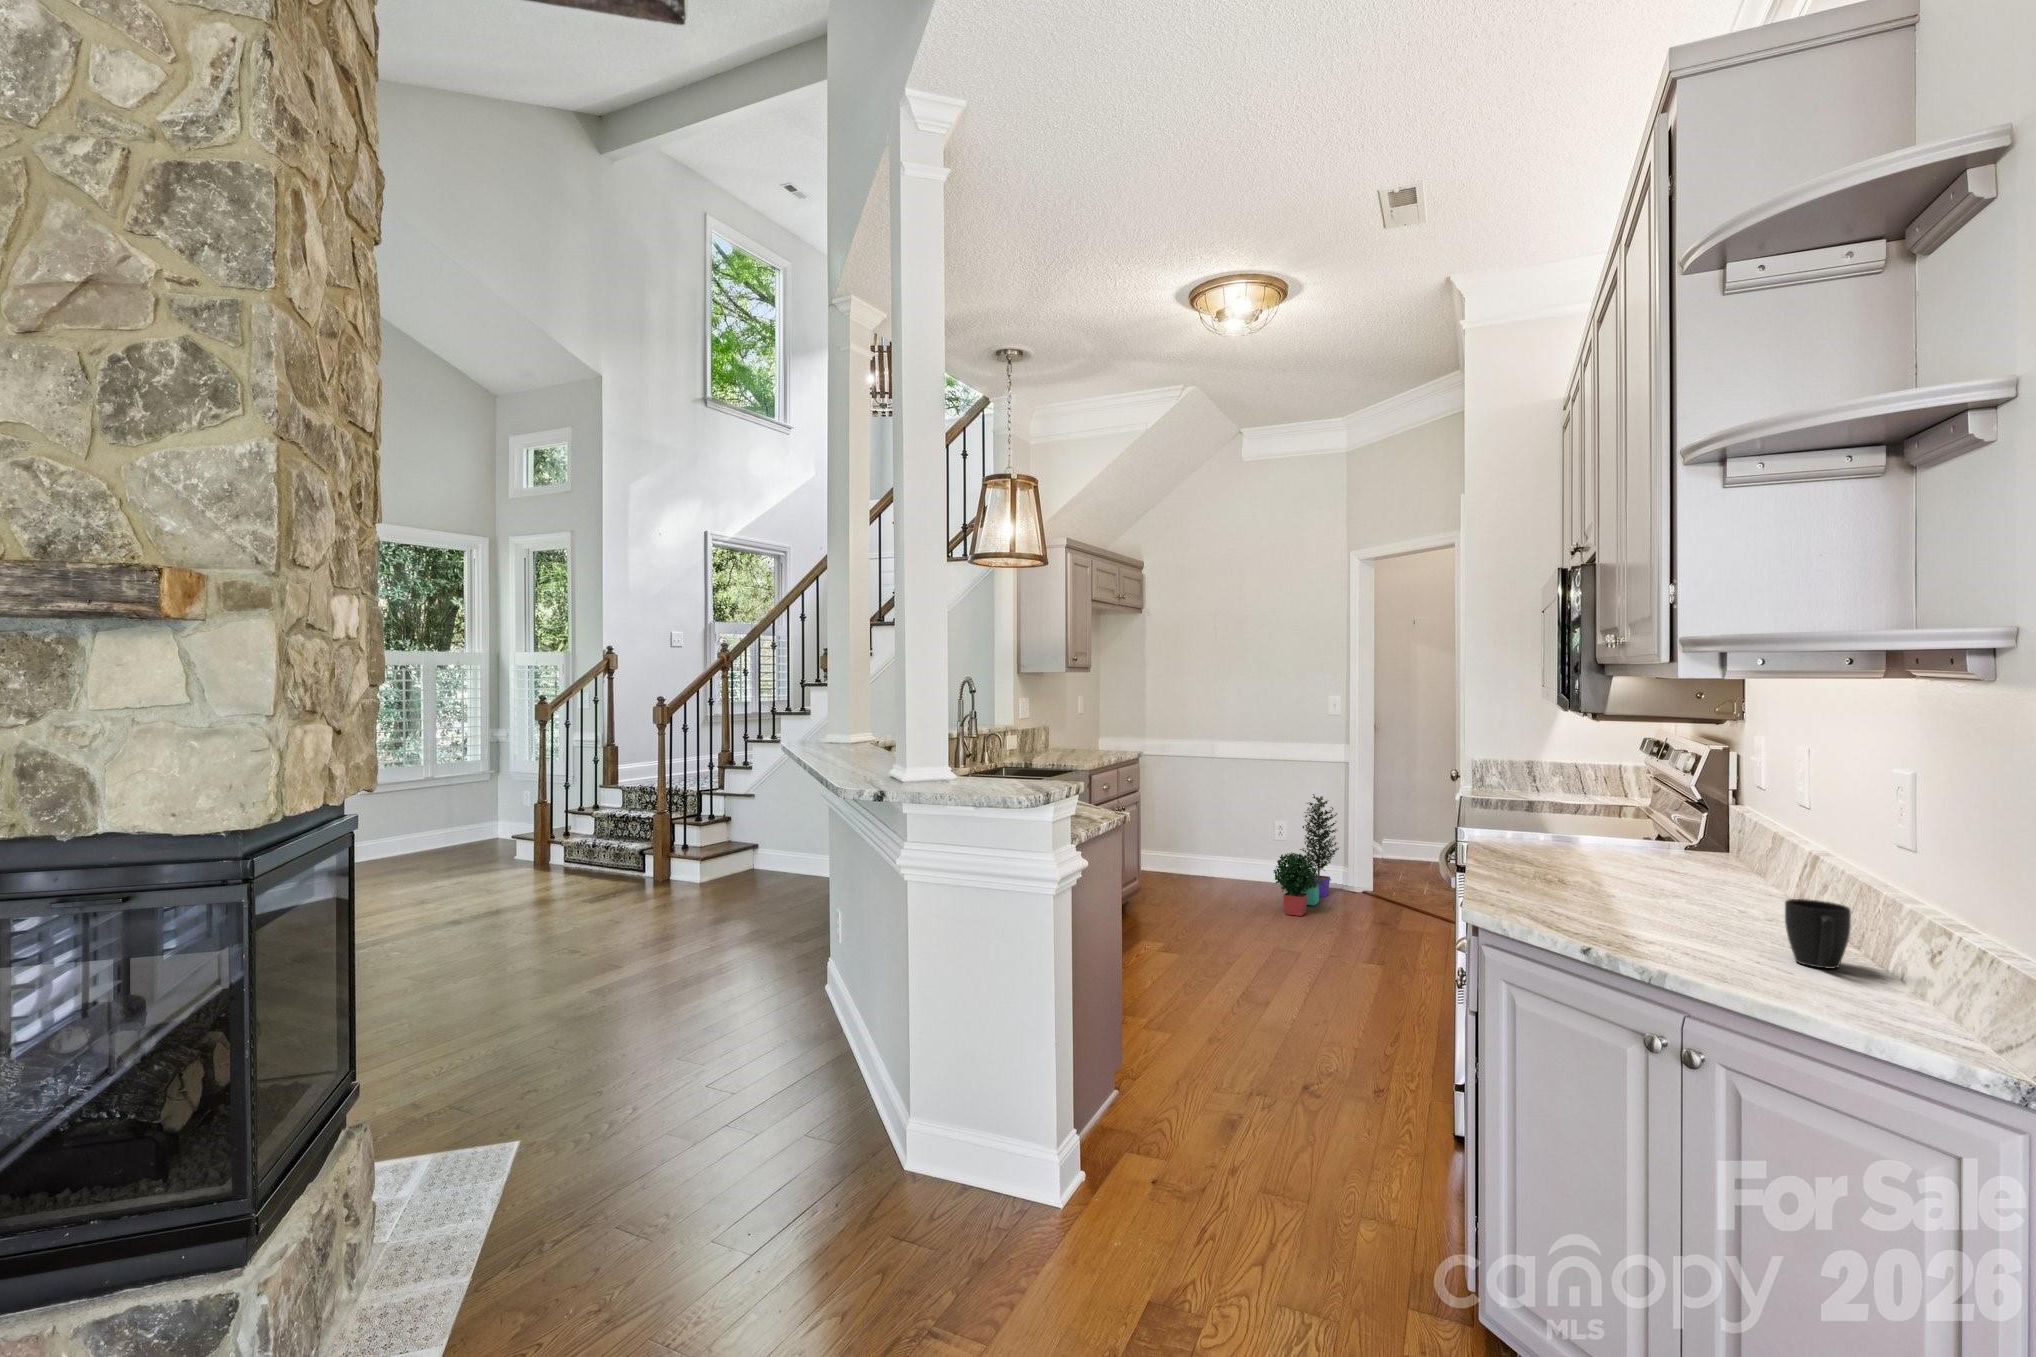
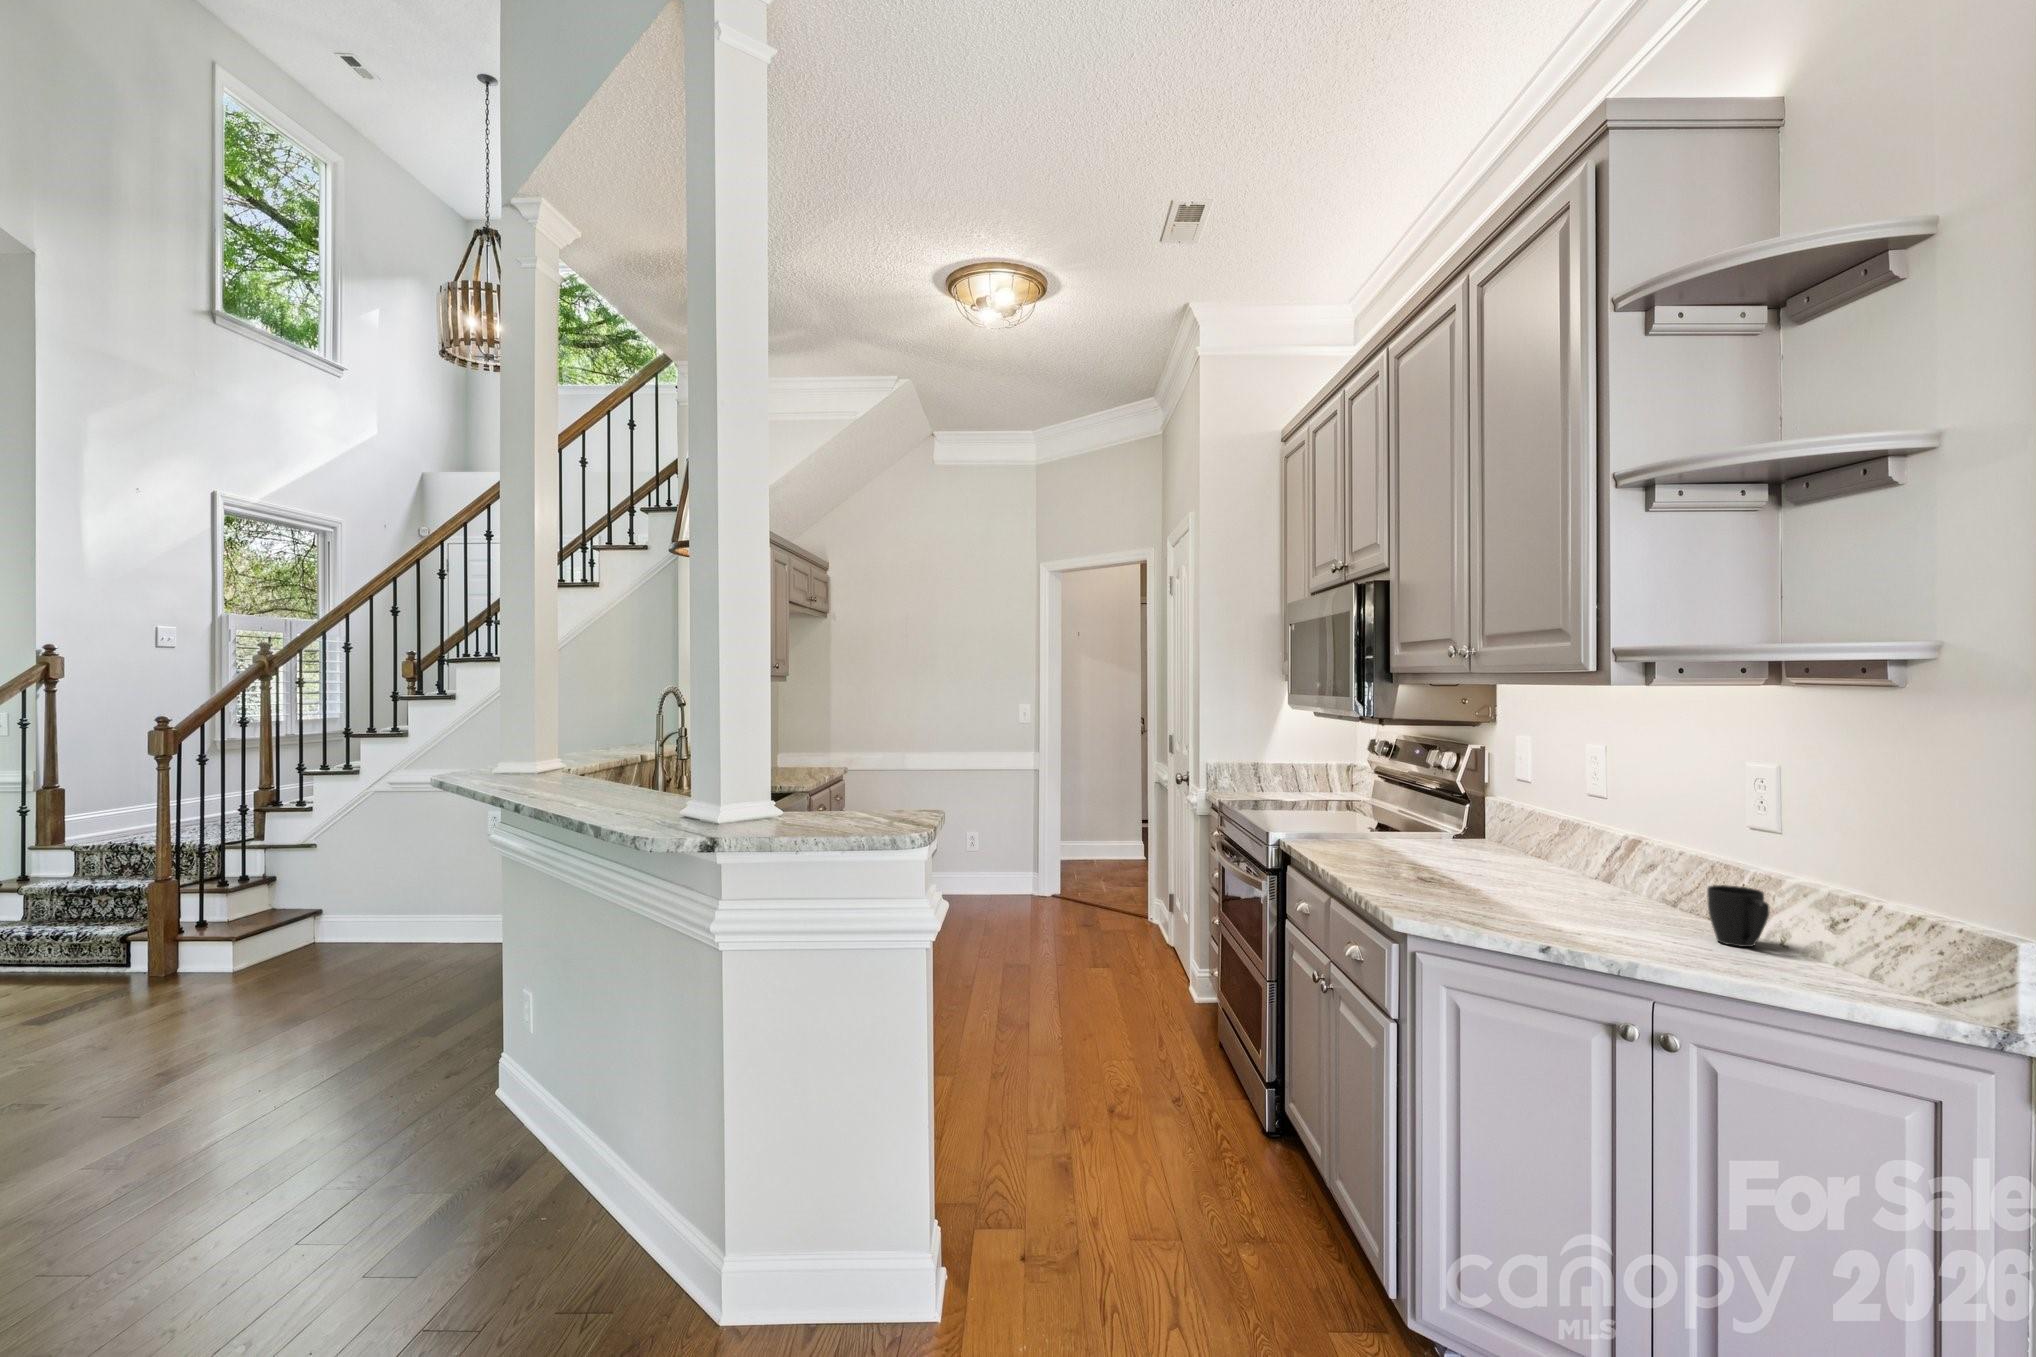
potted plant: present [1274,794,1339,916] -> none [977,802,1029,926]

